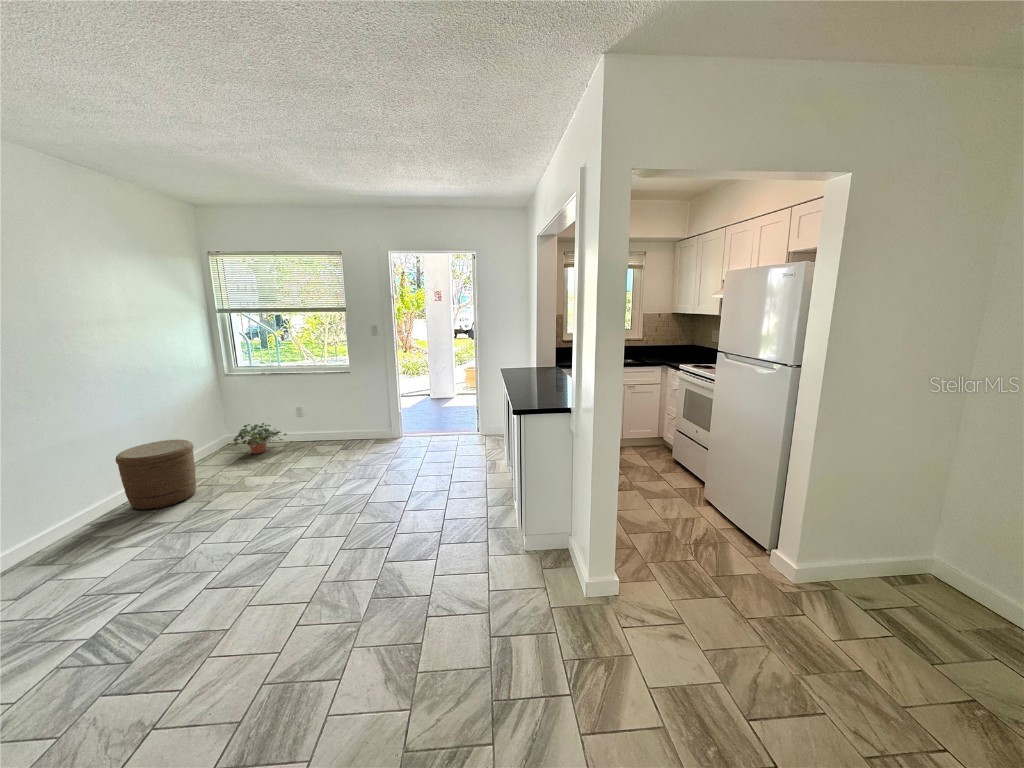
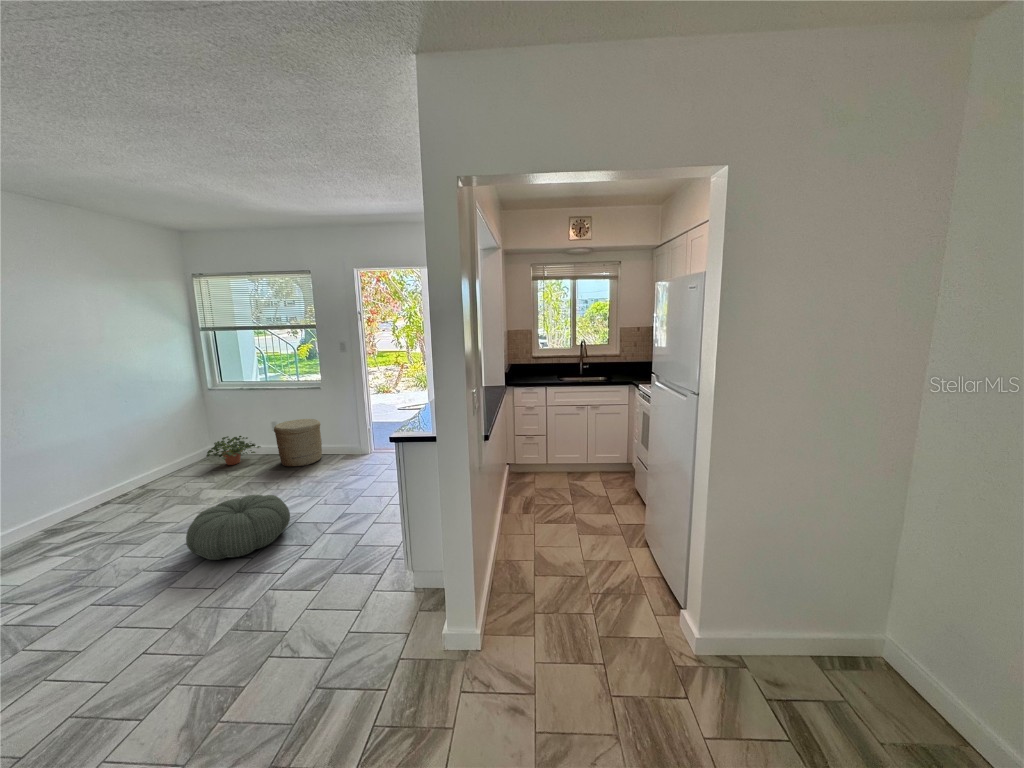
woven basket: present [116,439,196,510] -> present [274,419,322,467]
pouf: none [276,477,369,541] -> present [186,495,290,560]

